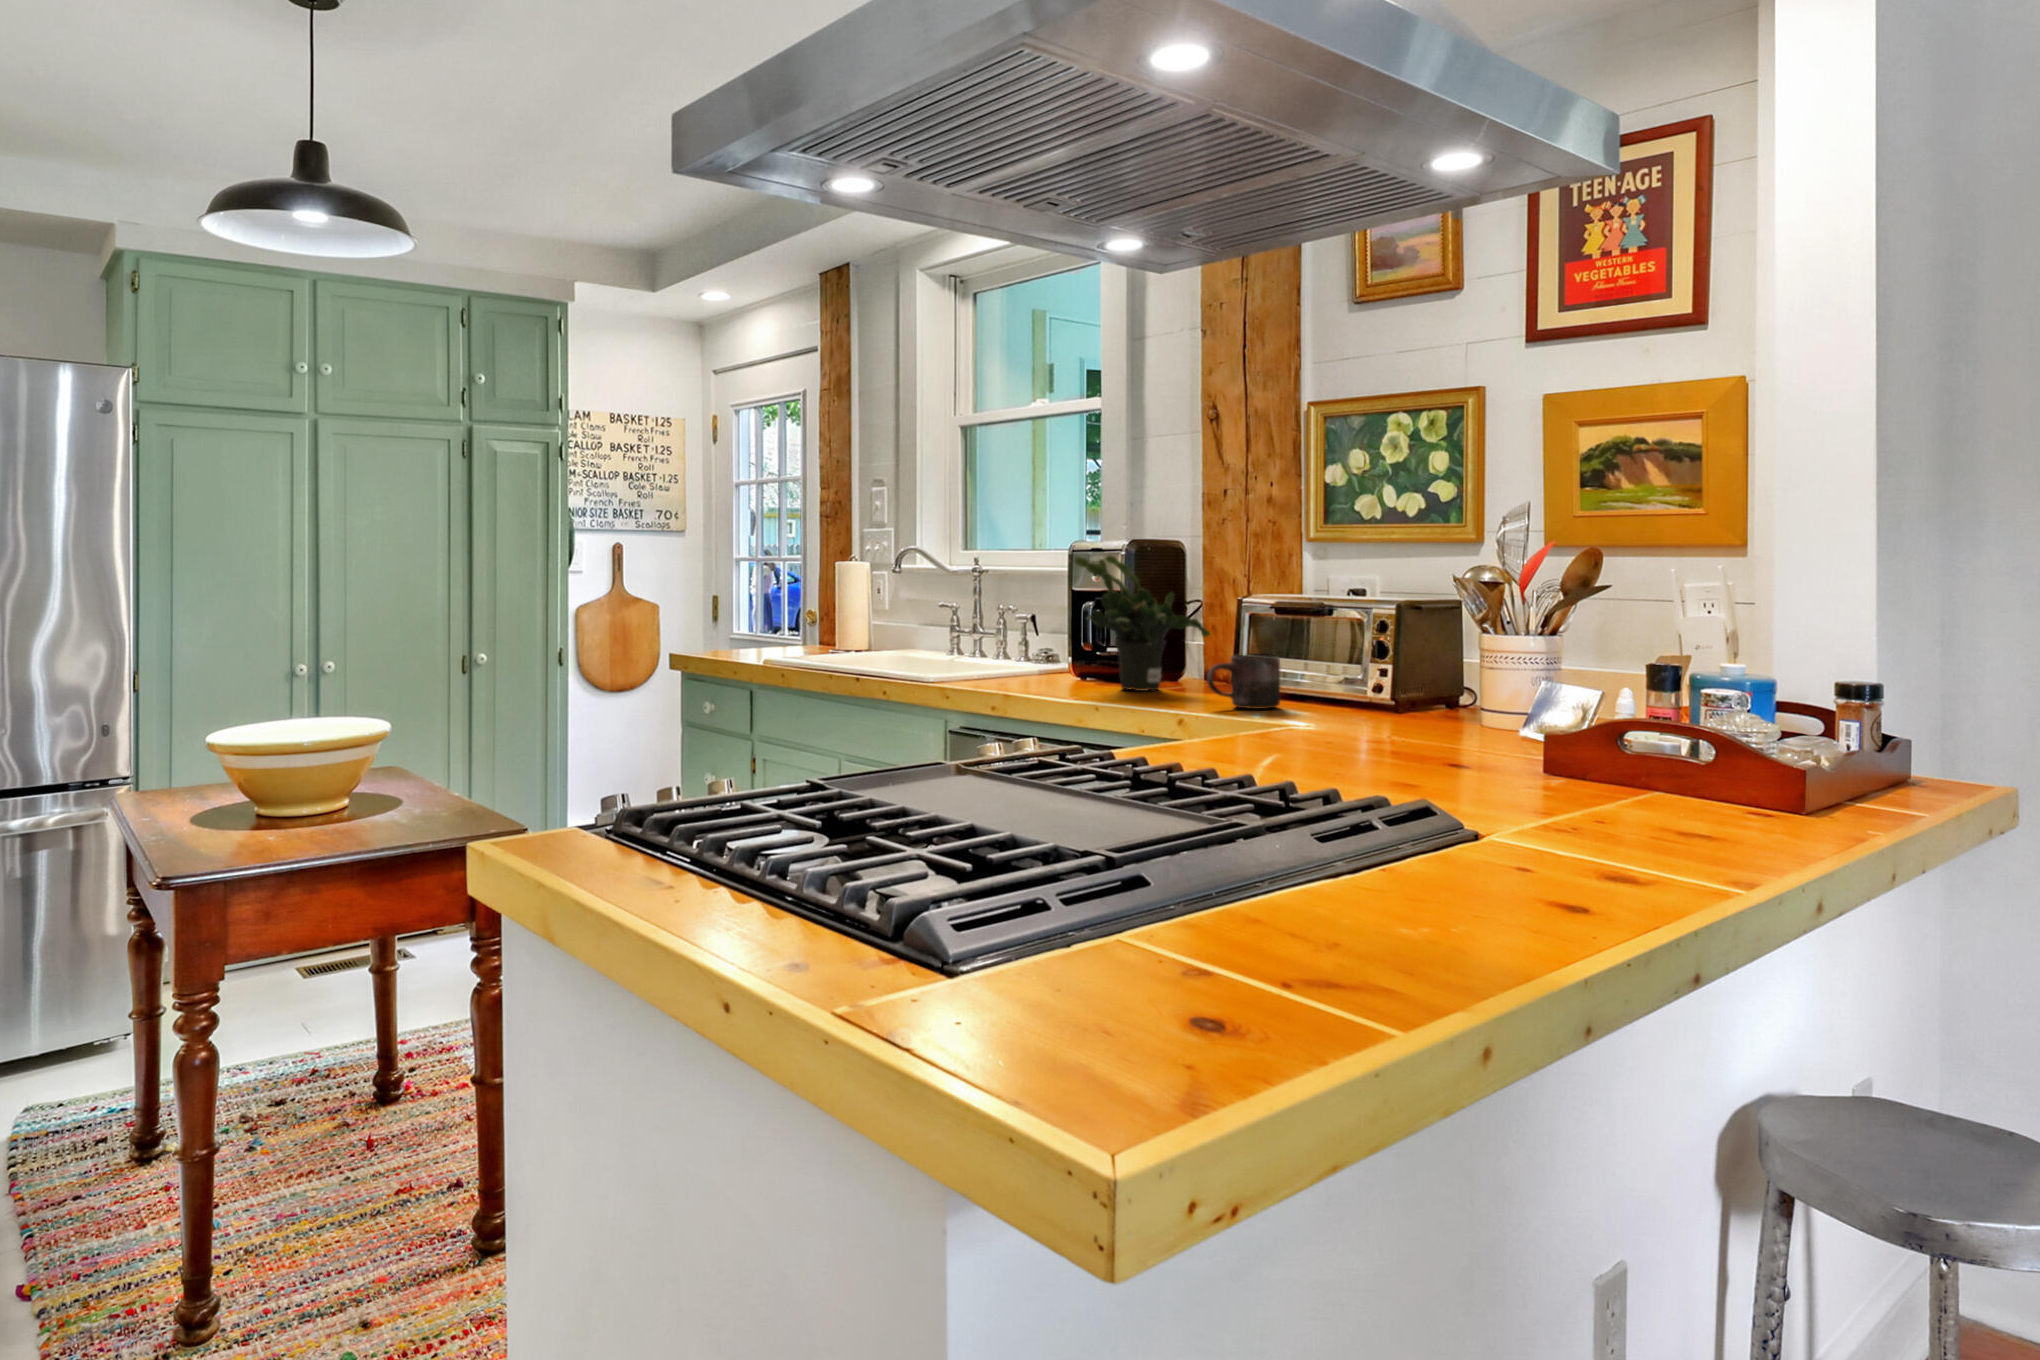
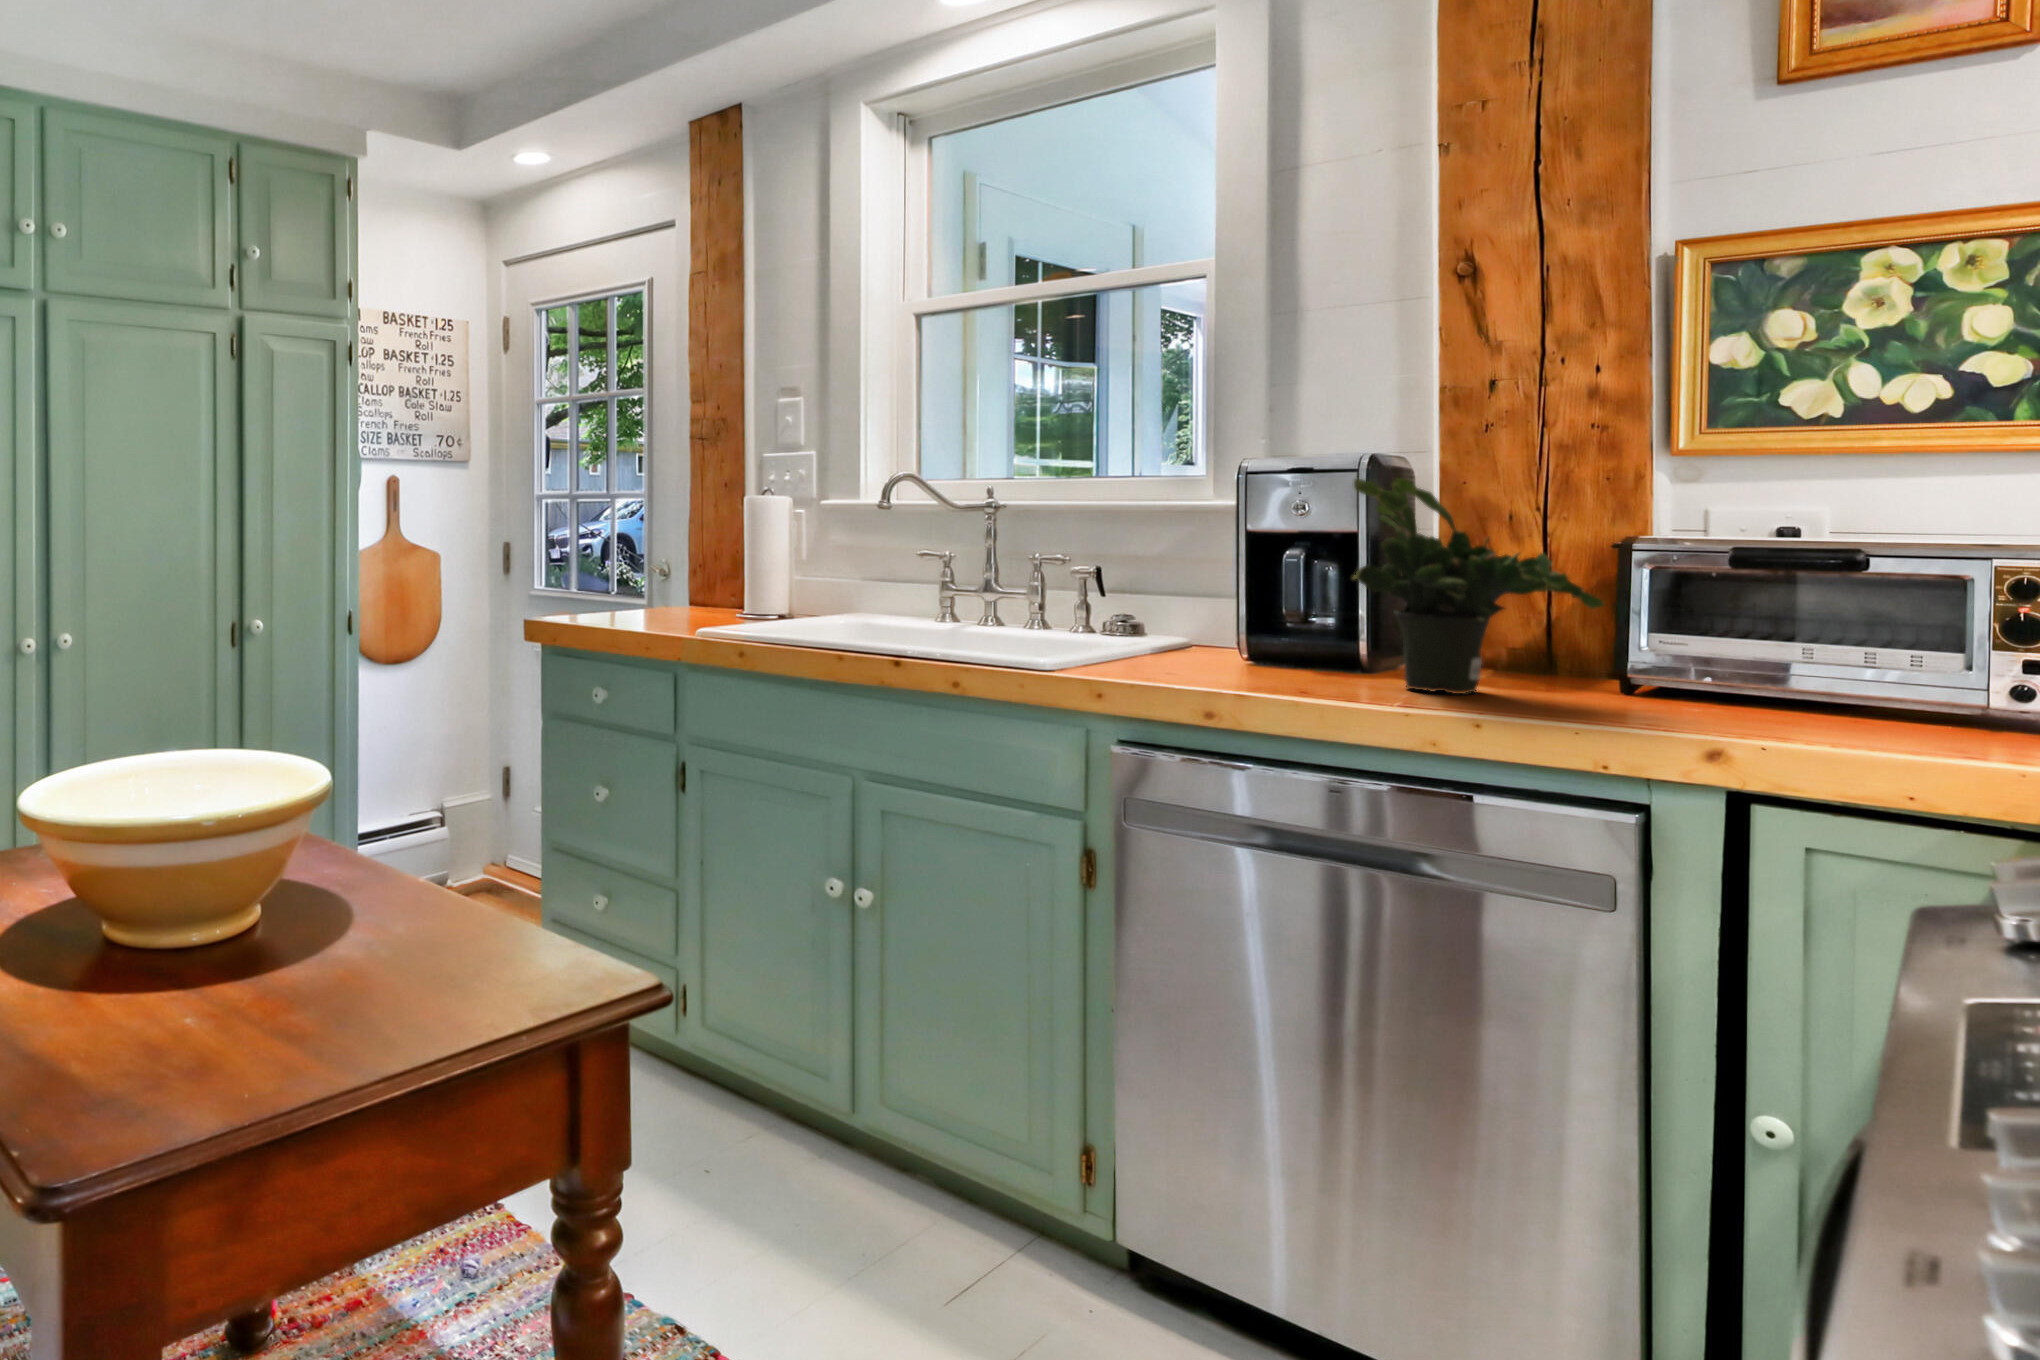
mug: present [1207,655,1280,709] -> none [1738,642,1877,738]

